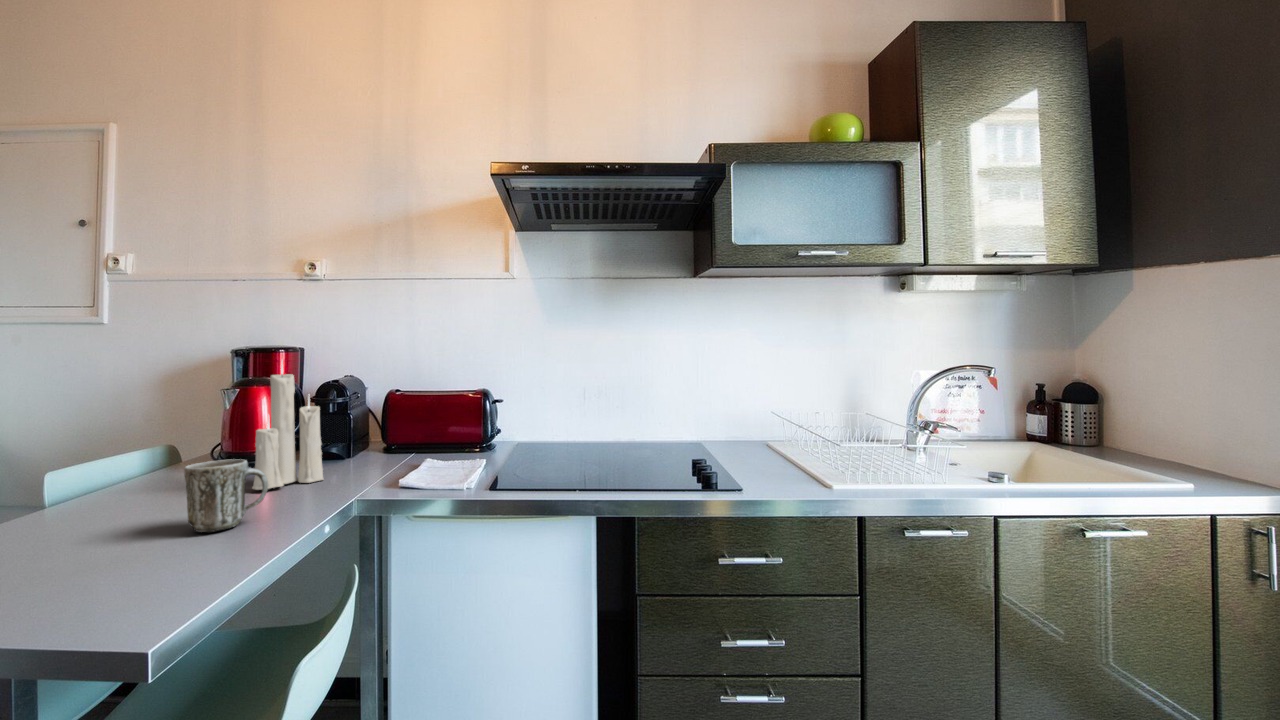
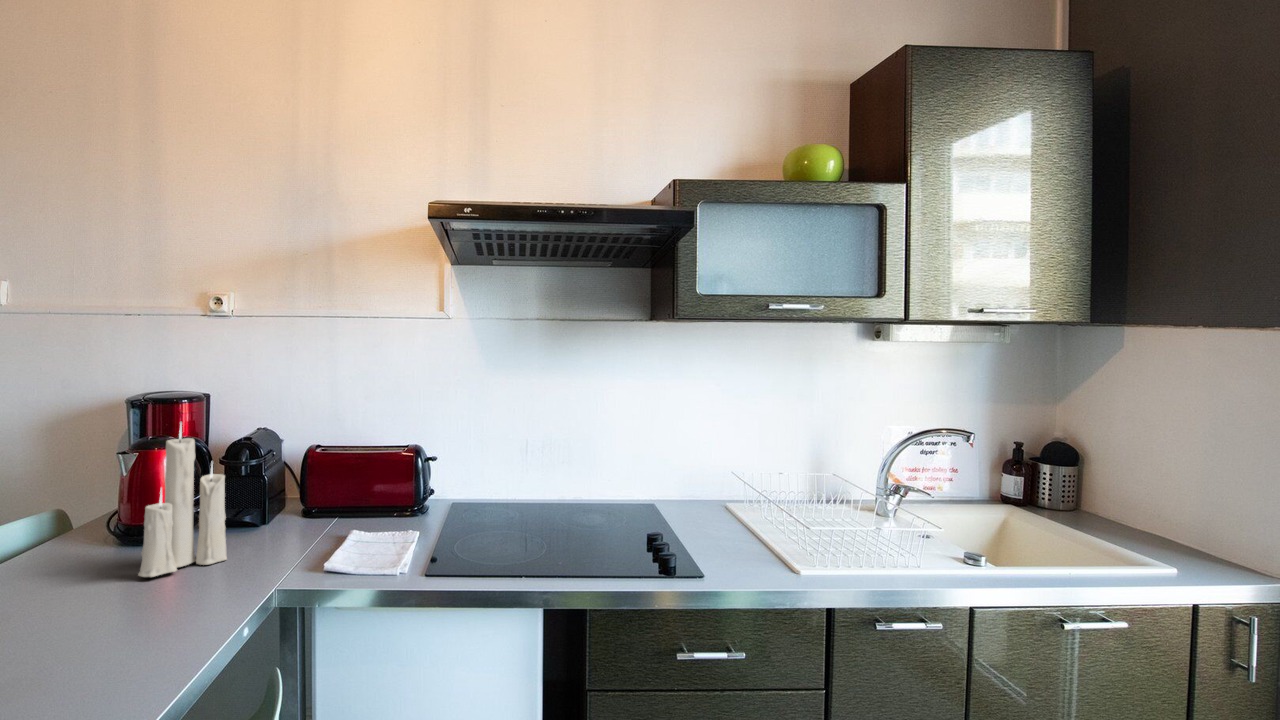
mug: present [184,459,268,532] -> none [46,554,152,647]

